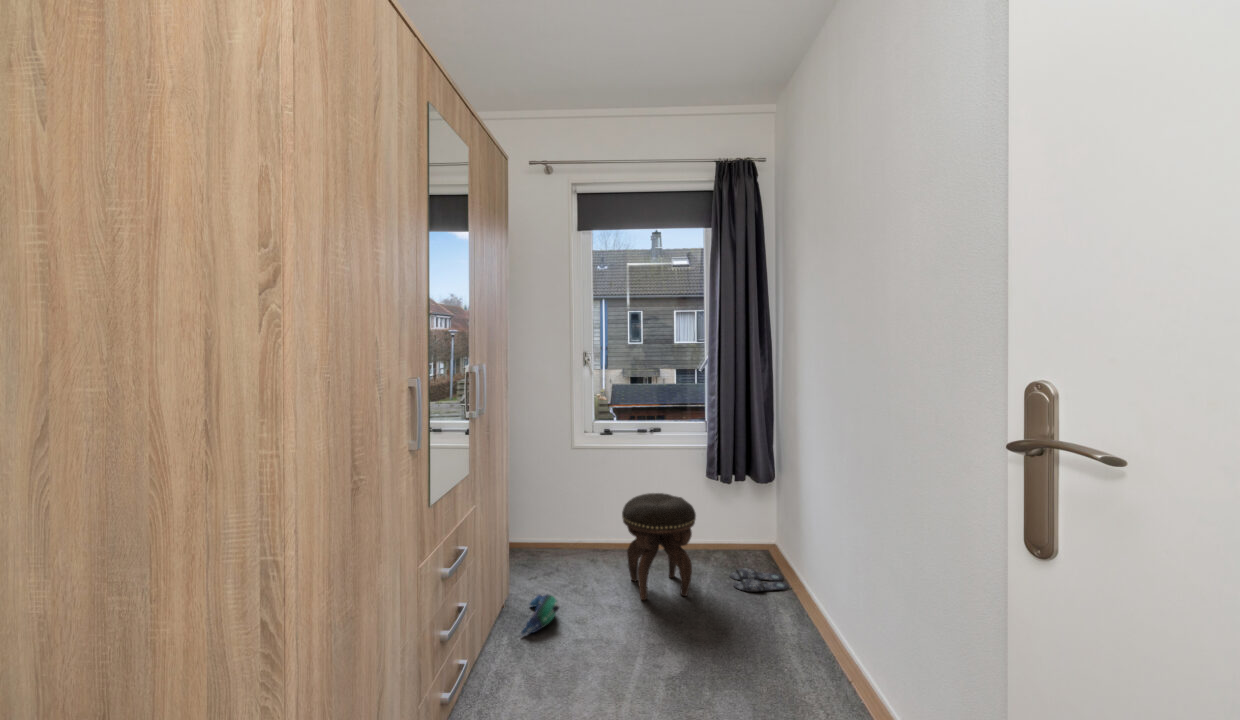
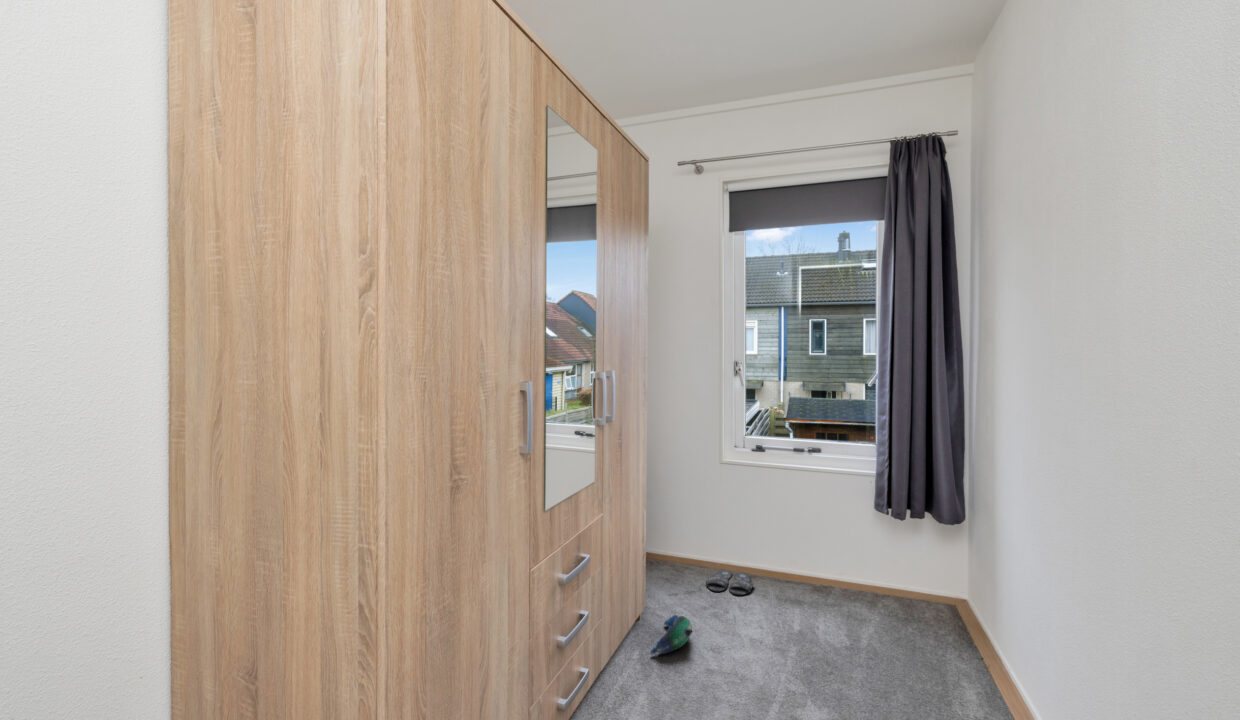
footstool: present [622,493,696,600] -> none [768,521,855,644]
slippers: present [730,568,789,592] -> present [706,570,754,595]

